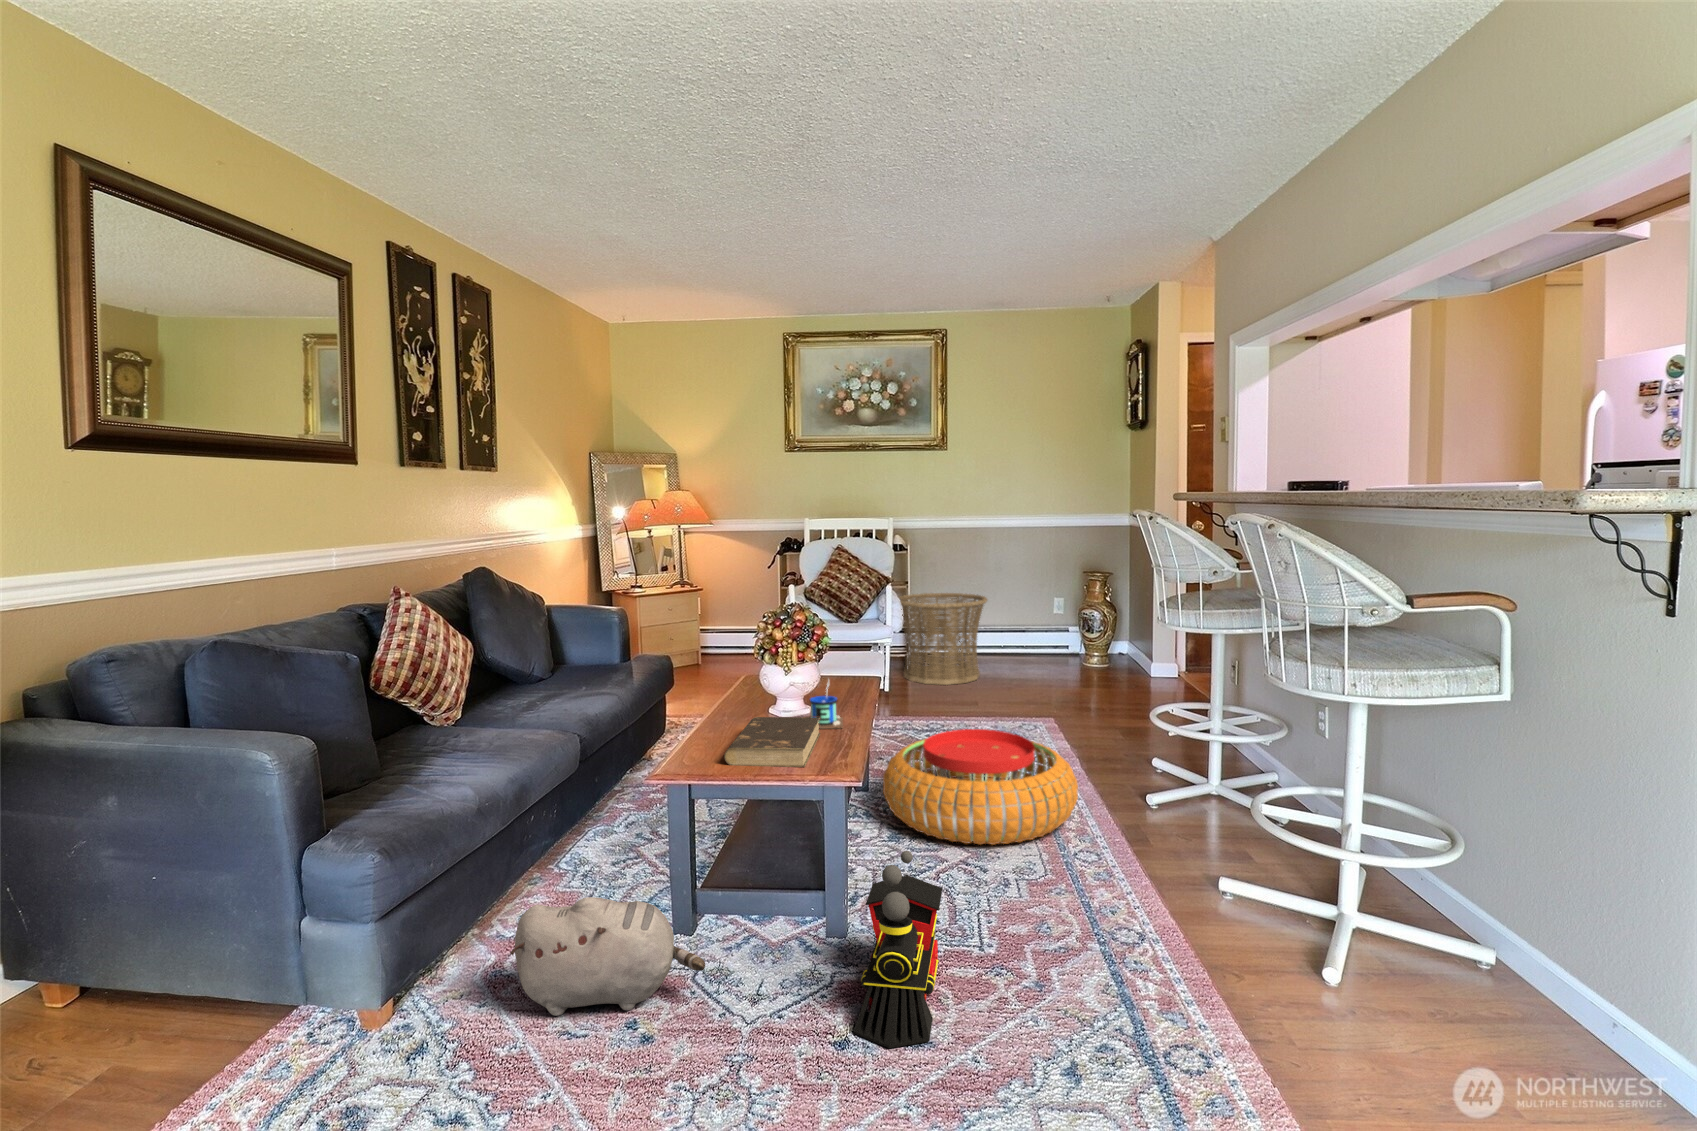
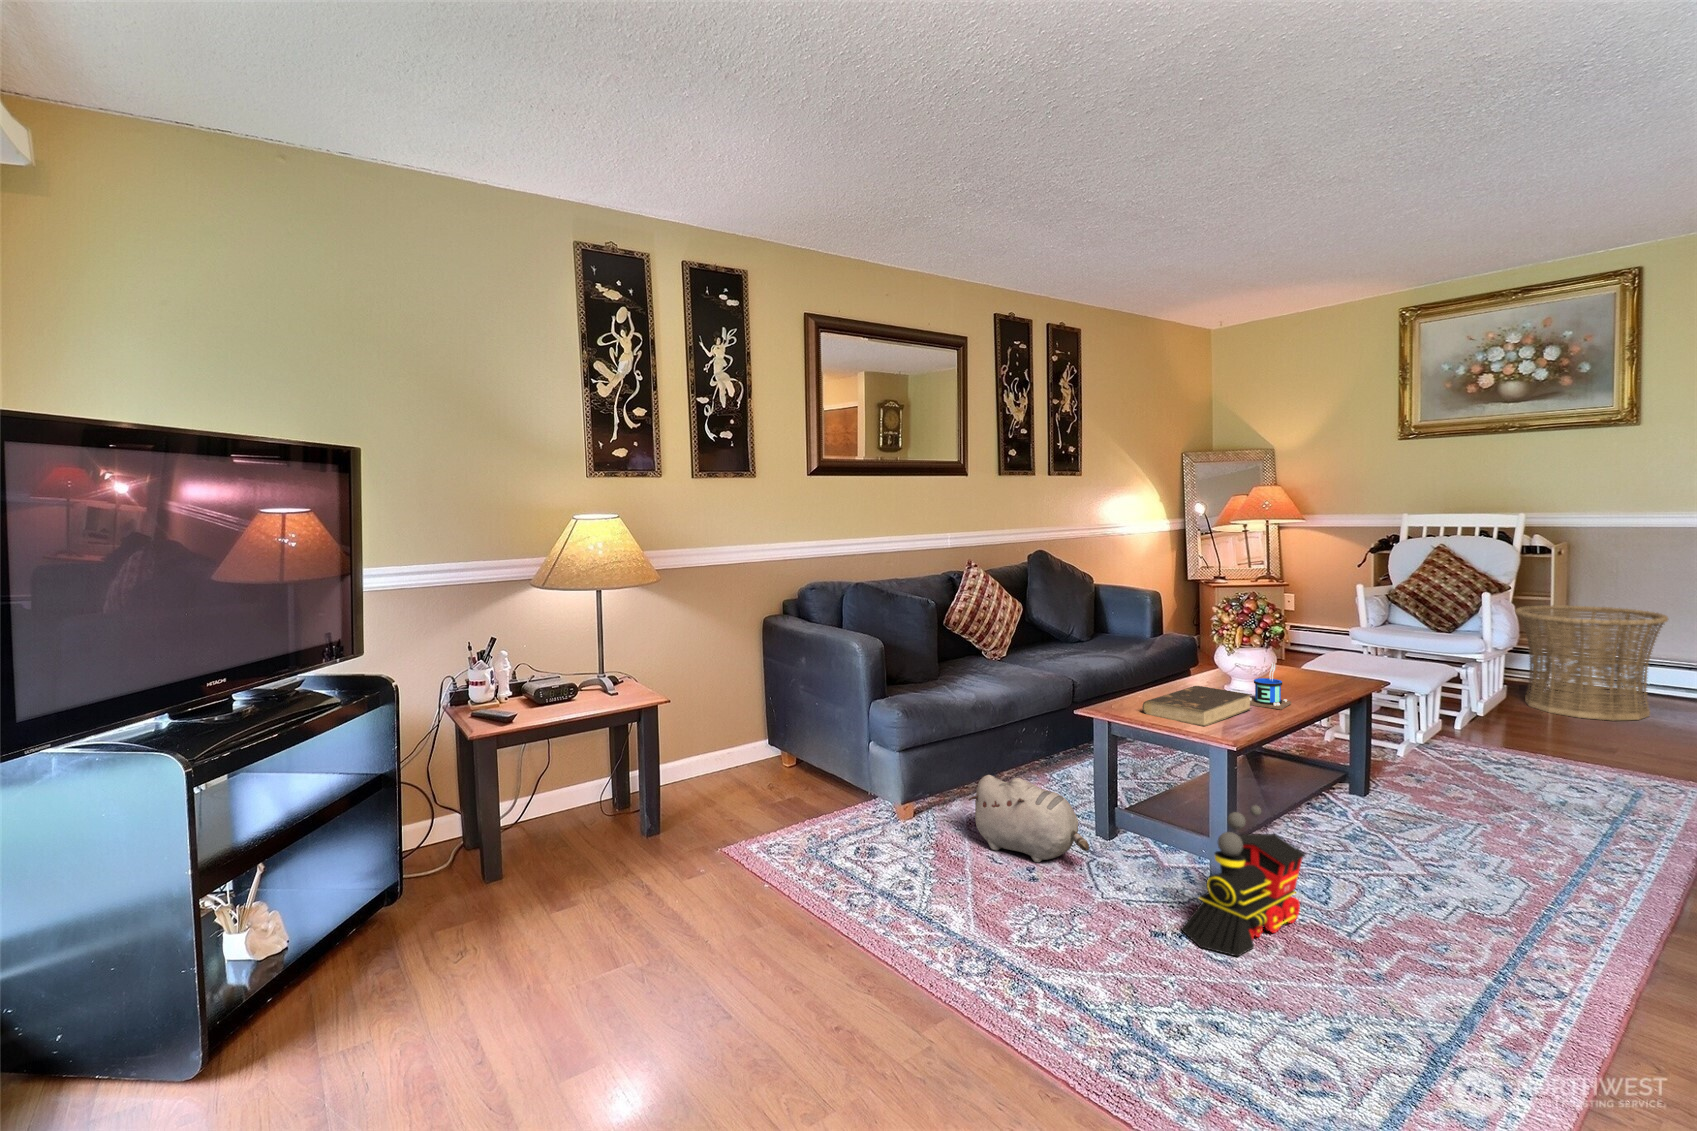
pouf: present [883,729,1078,845] -> none [1356,746,1621,875]

